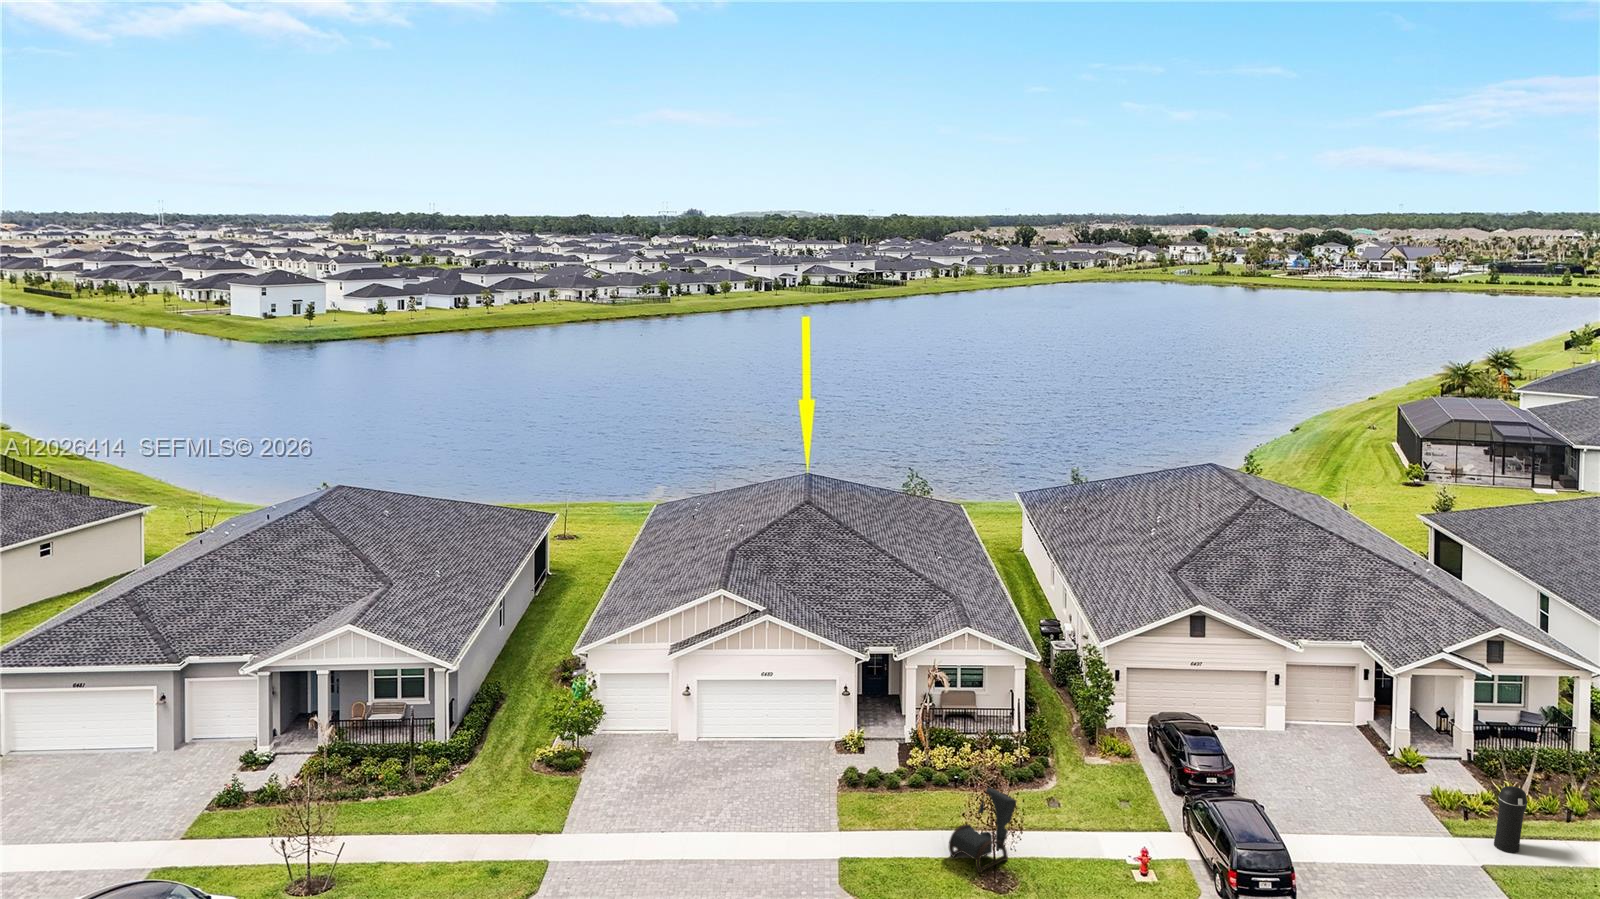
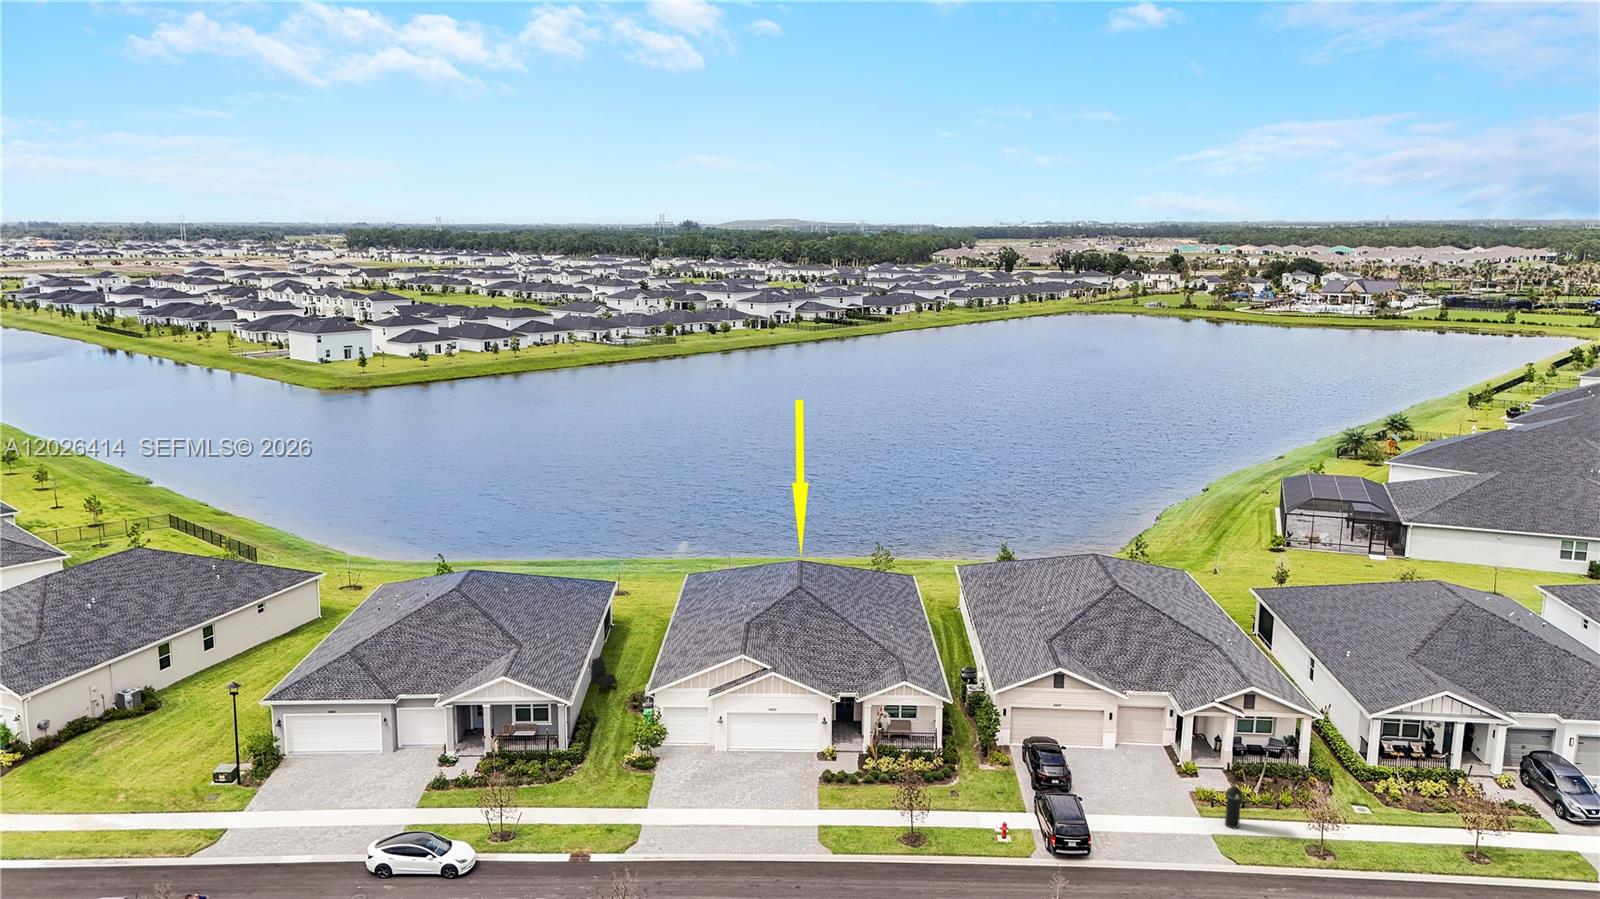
lounge chair: present [949,788,1017,873] -> present [589,657,618,693]

